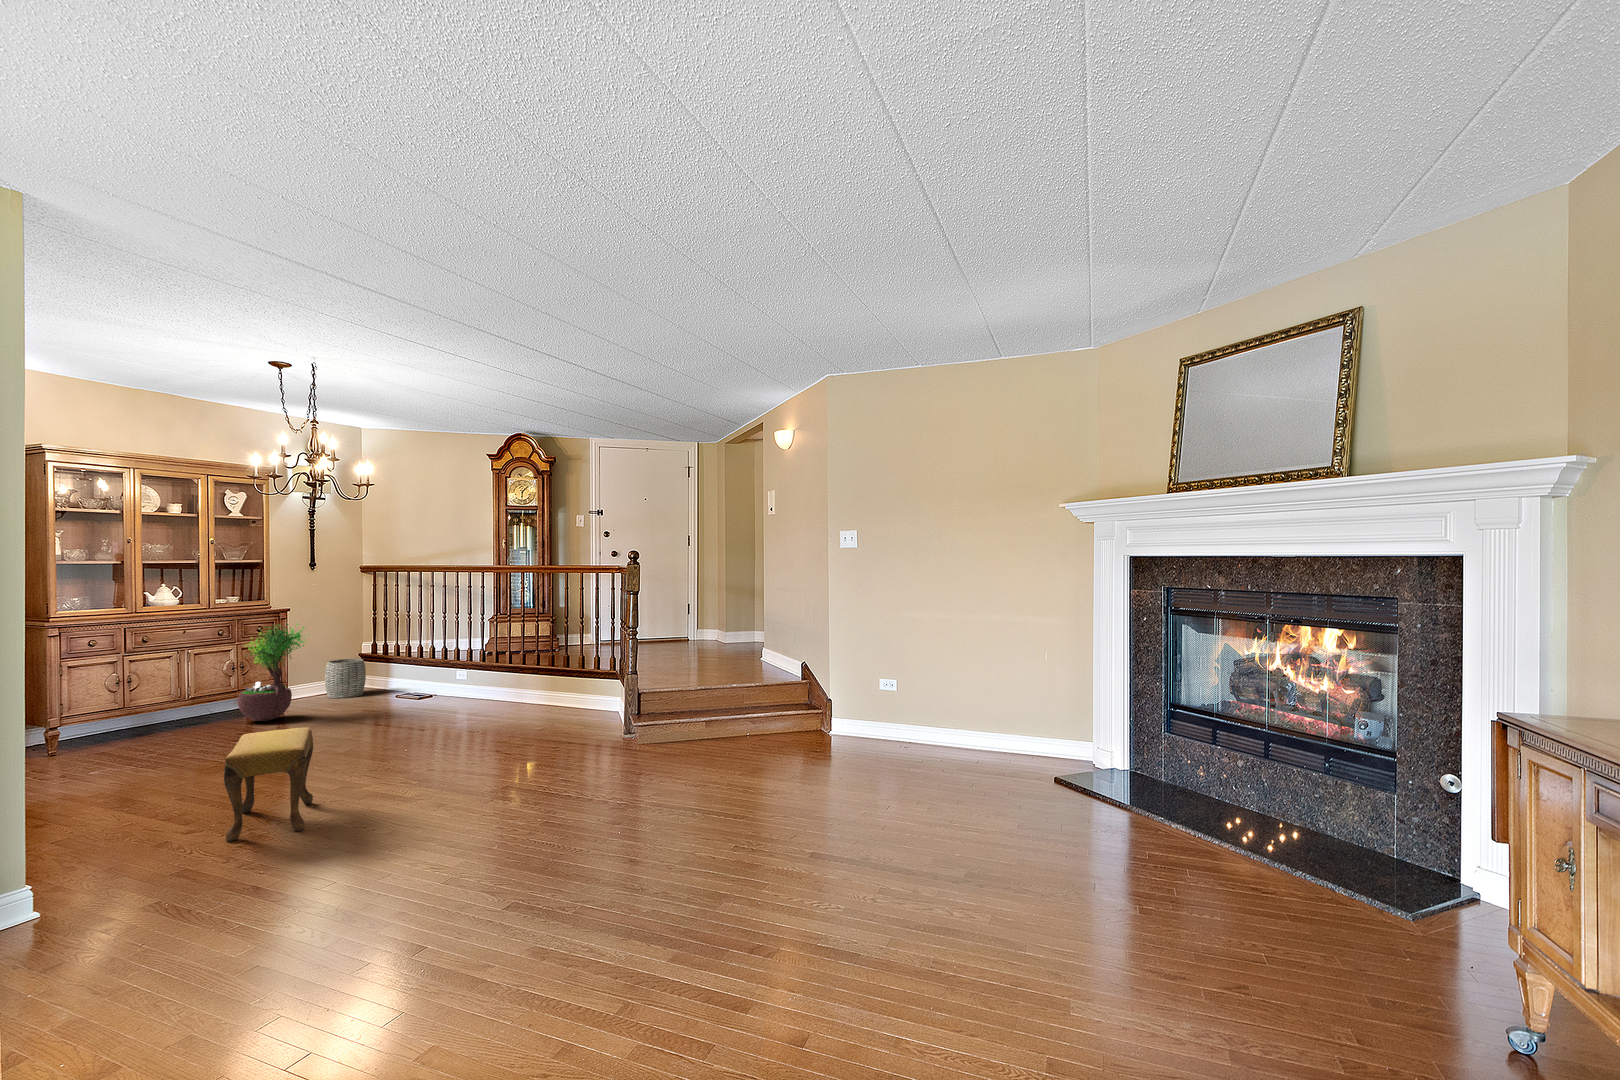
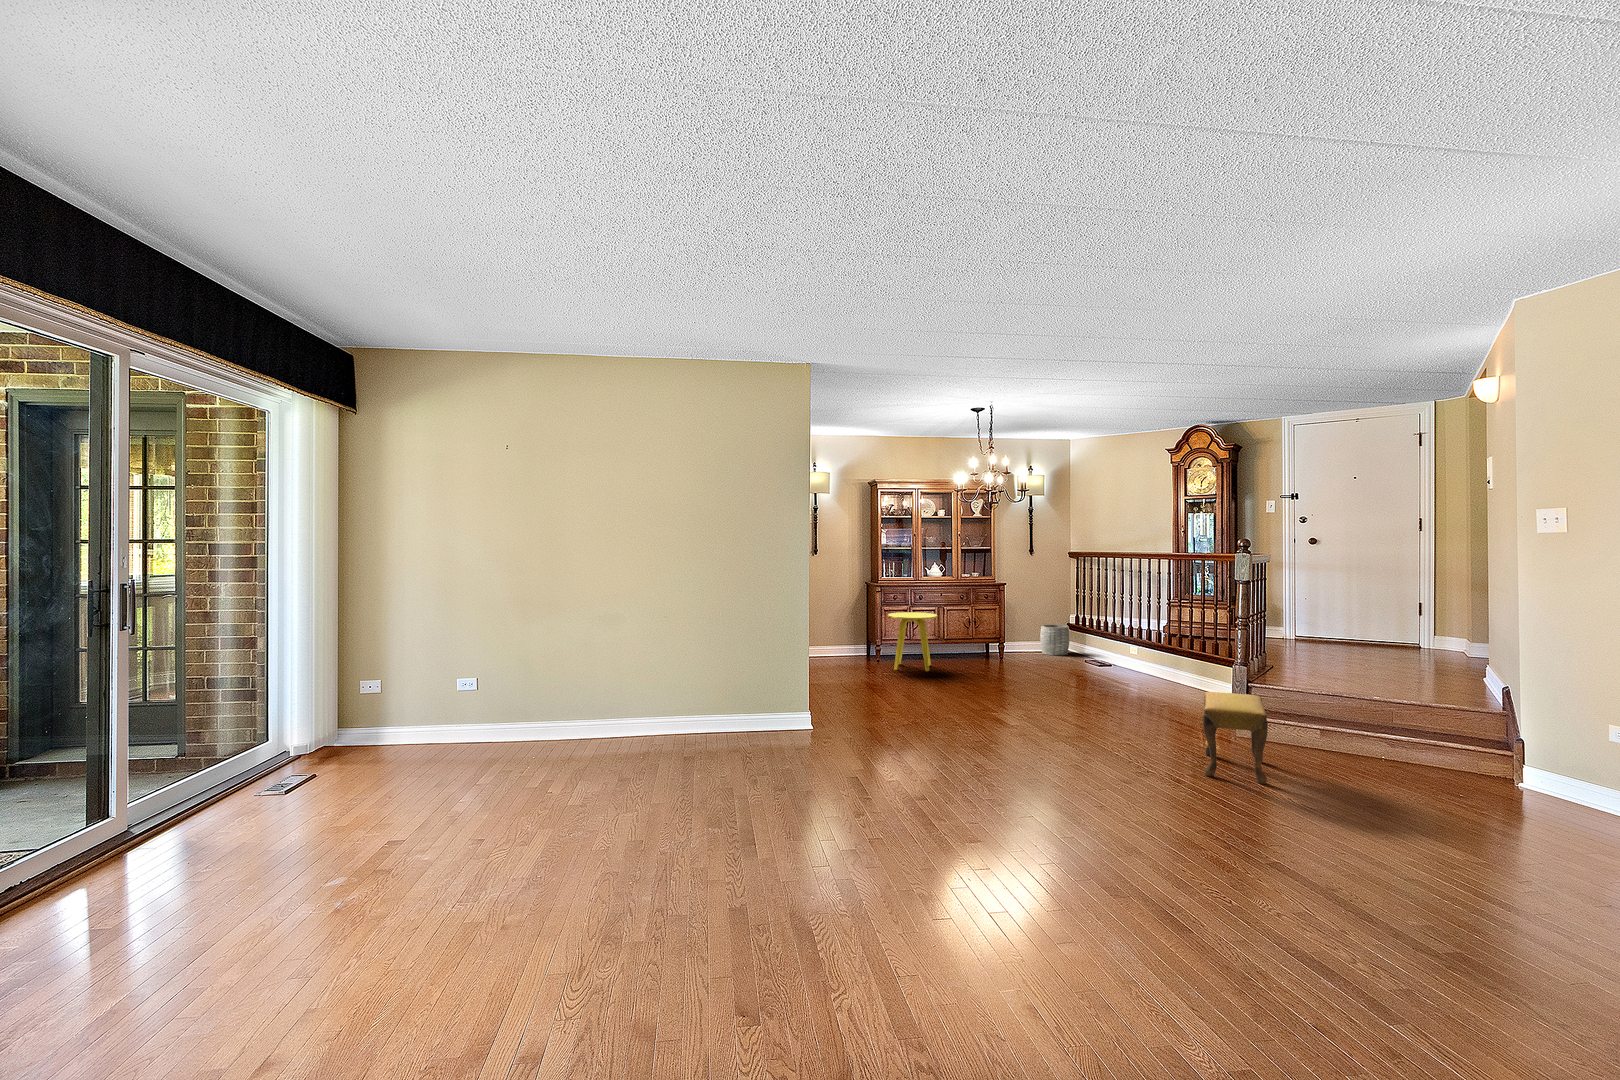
potted tree: present [238,619,309,721] -> none [974,589,1016,662]
side table: none [85,662,187,760] -> present [888,612,937,671]
footstool: present [224,727,313,841] -> present [1203,692,1268,784]

